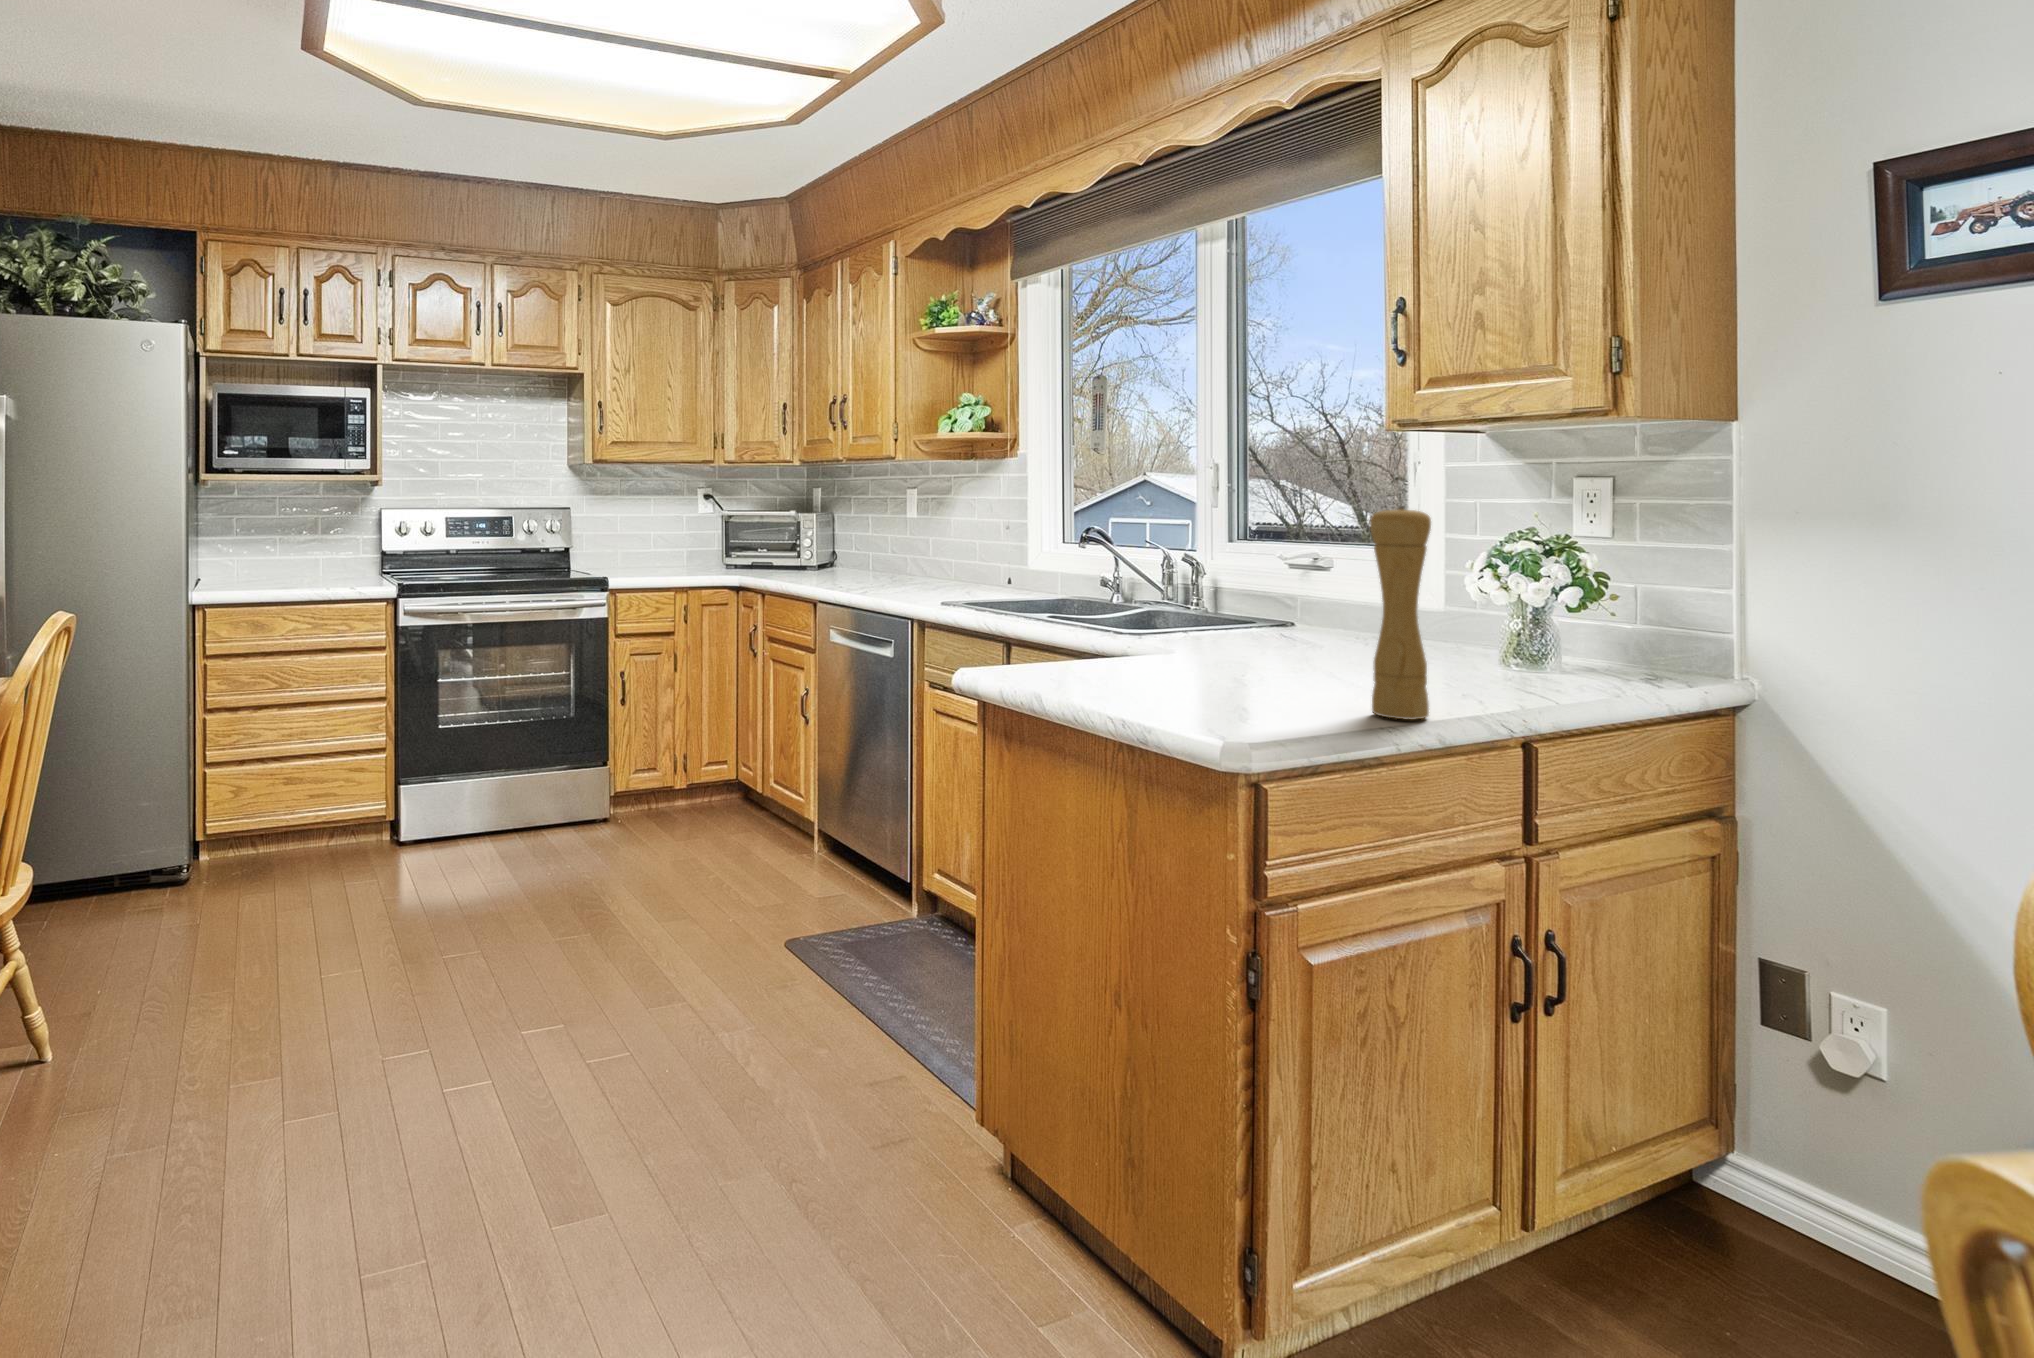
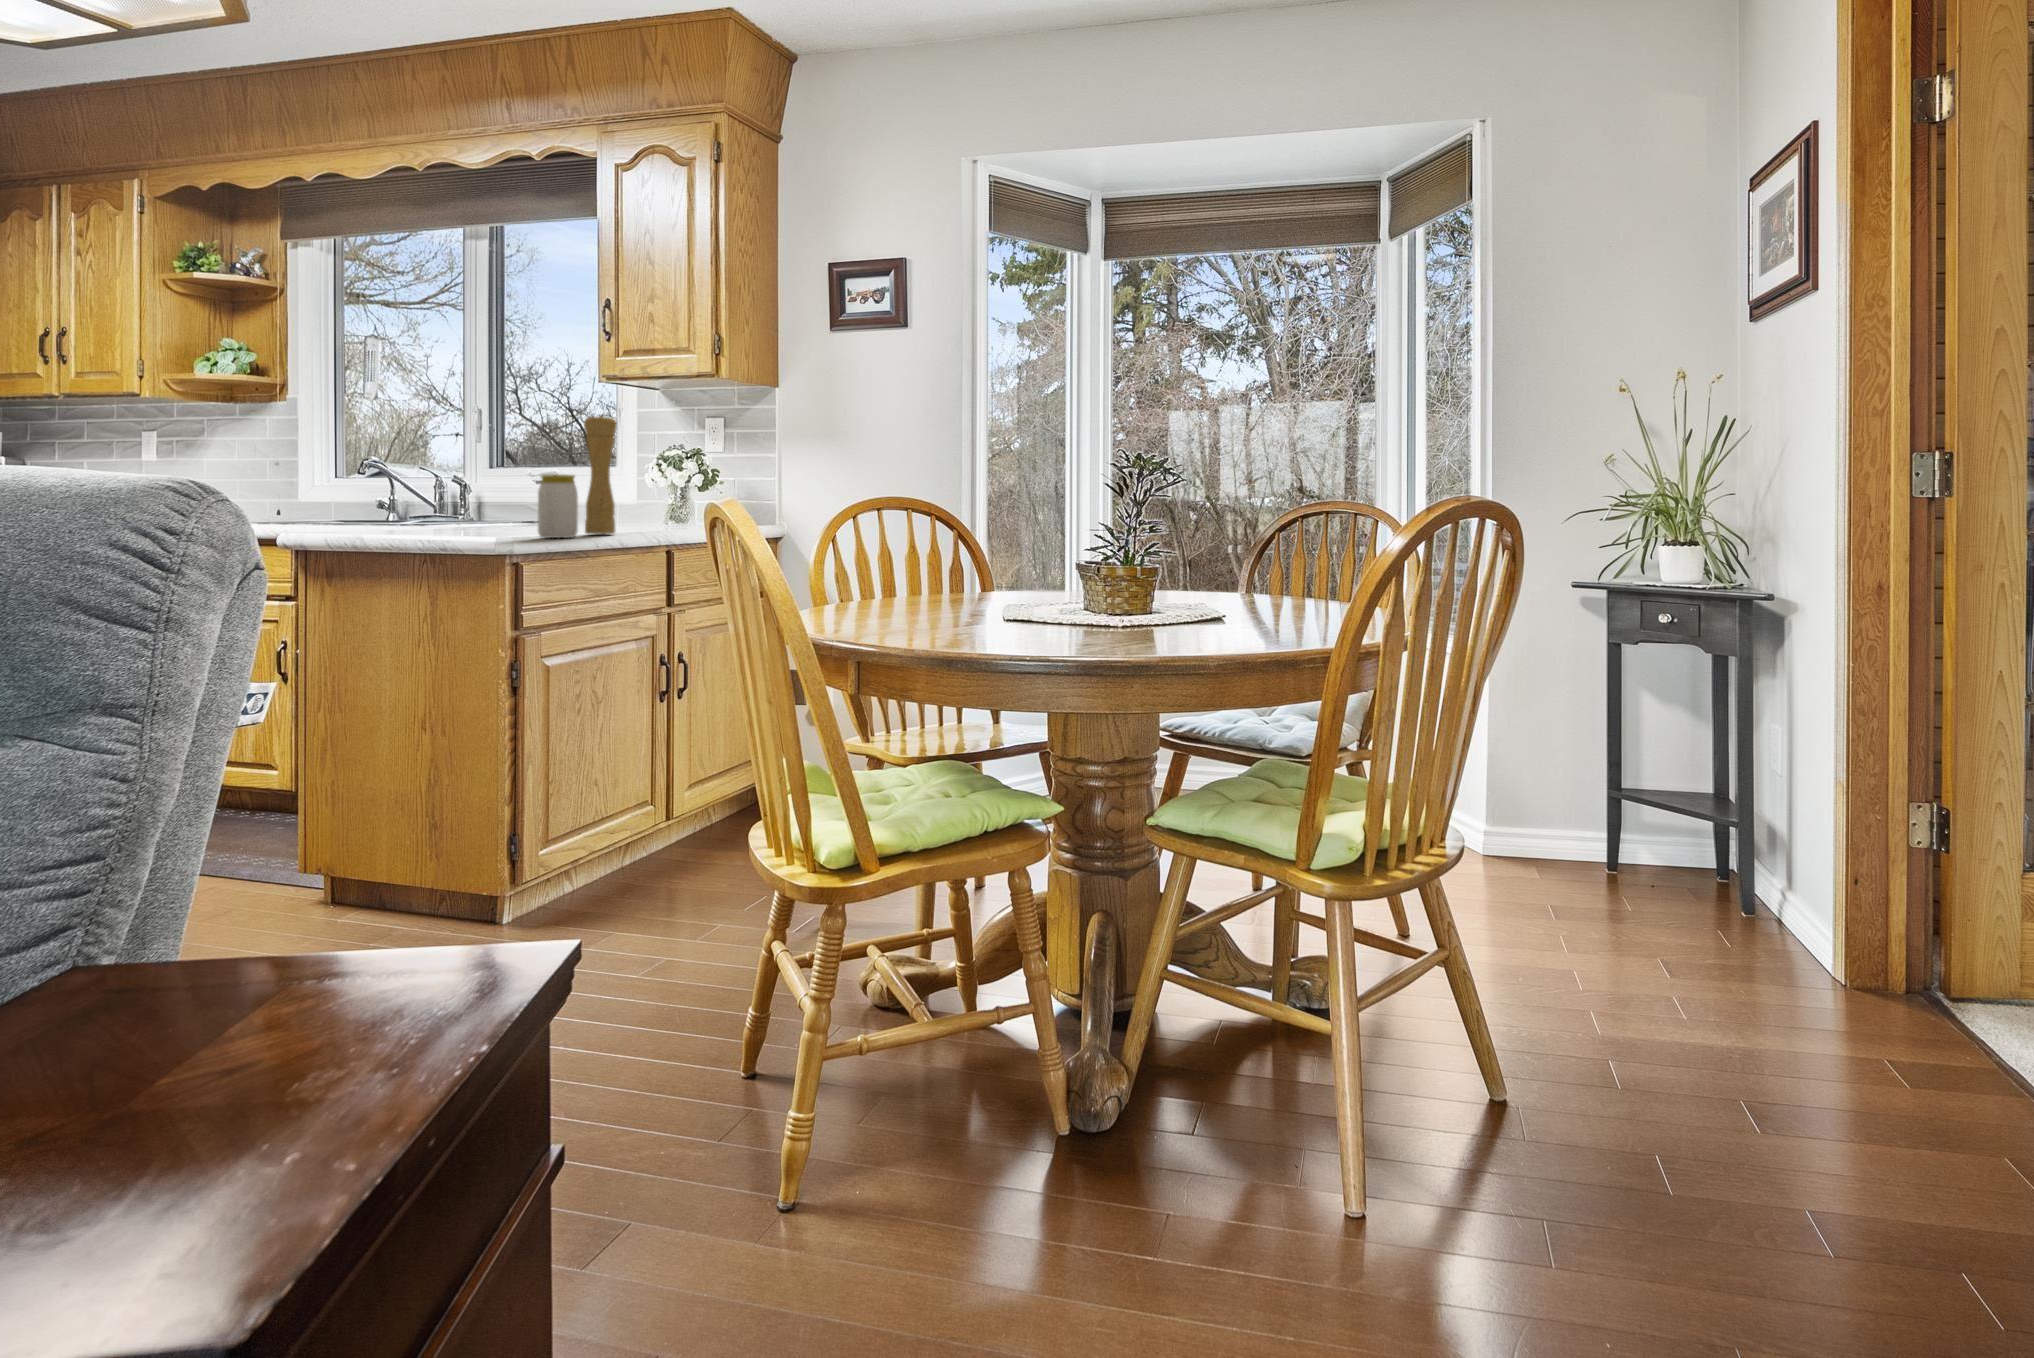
jar: none [1290,616,1360,733] -> present [538,474,578,538]

